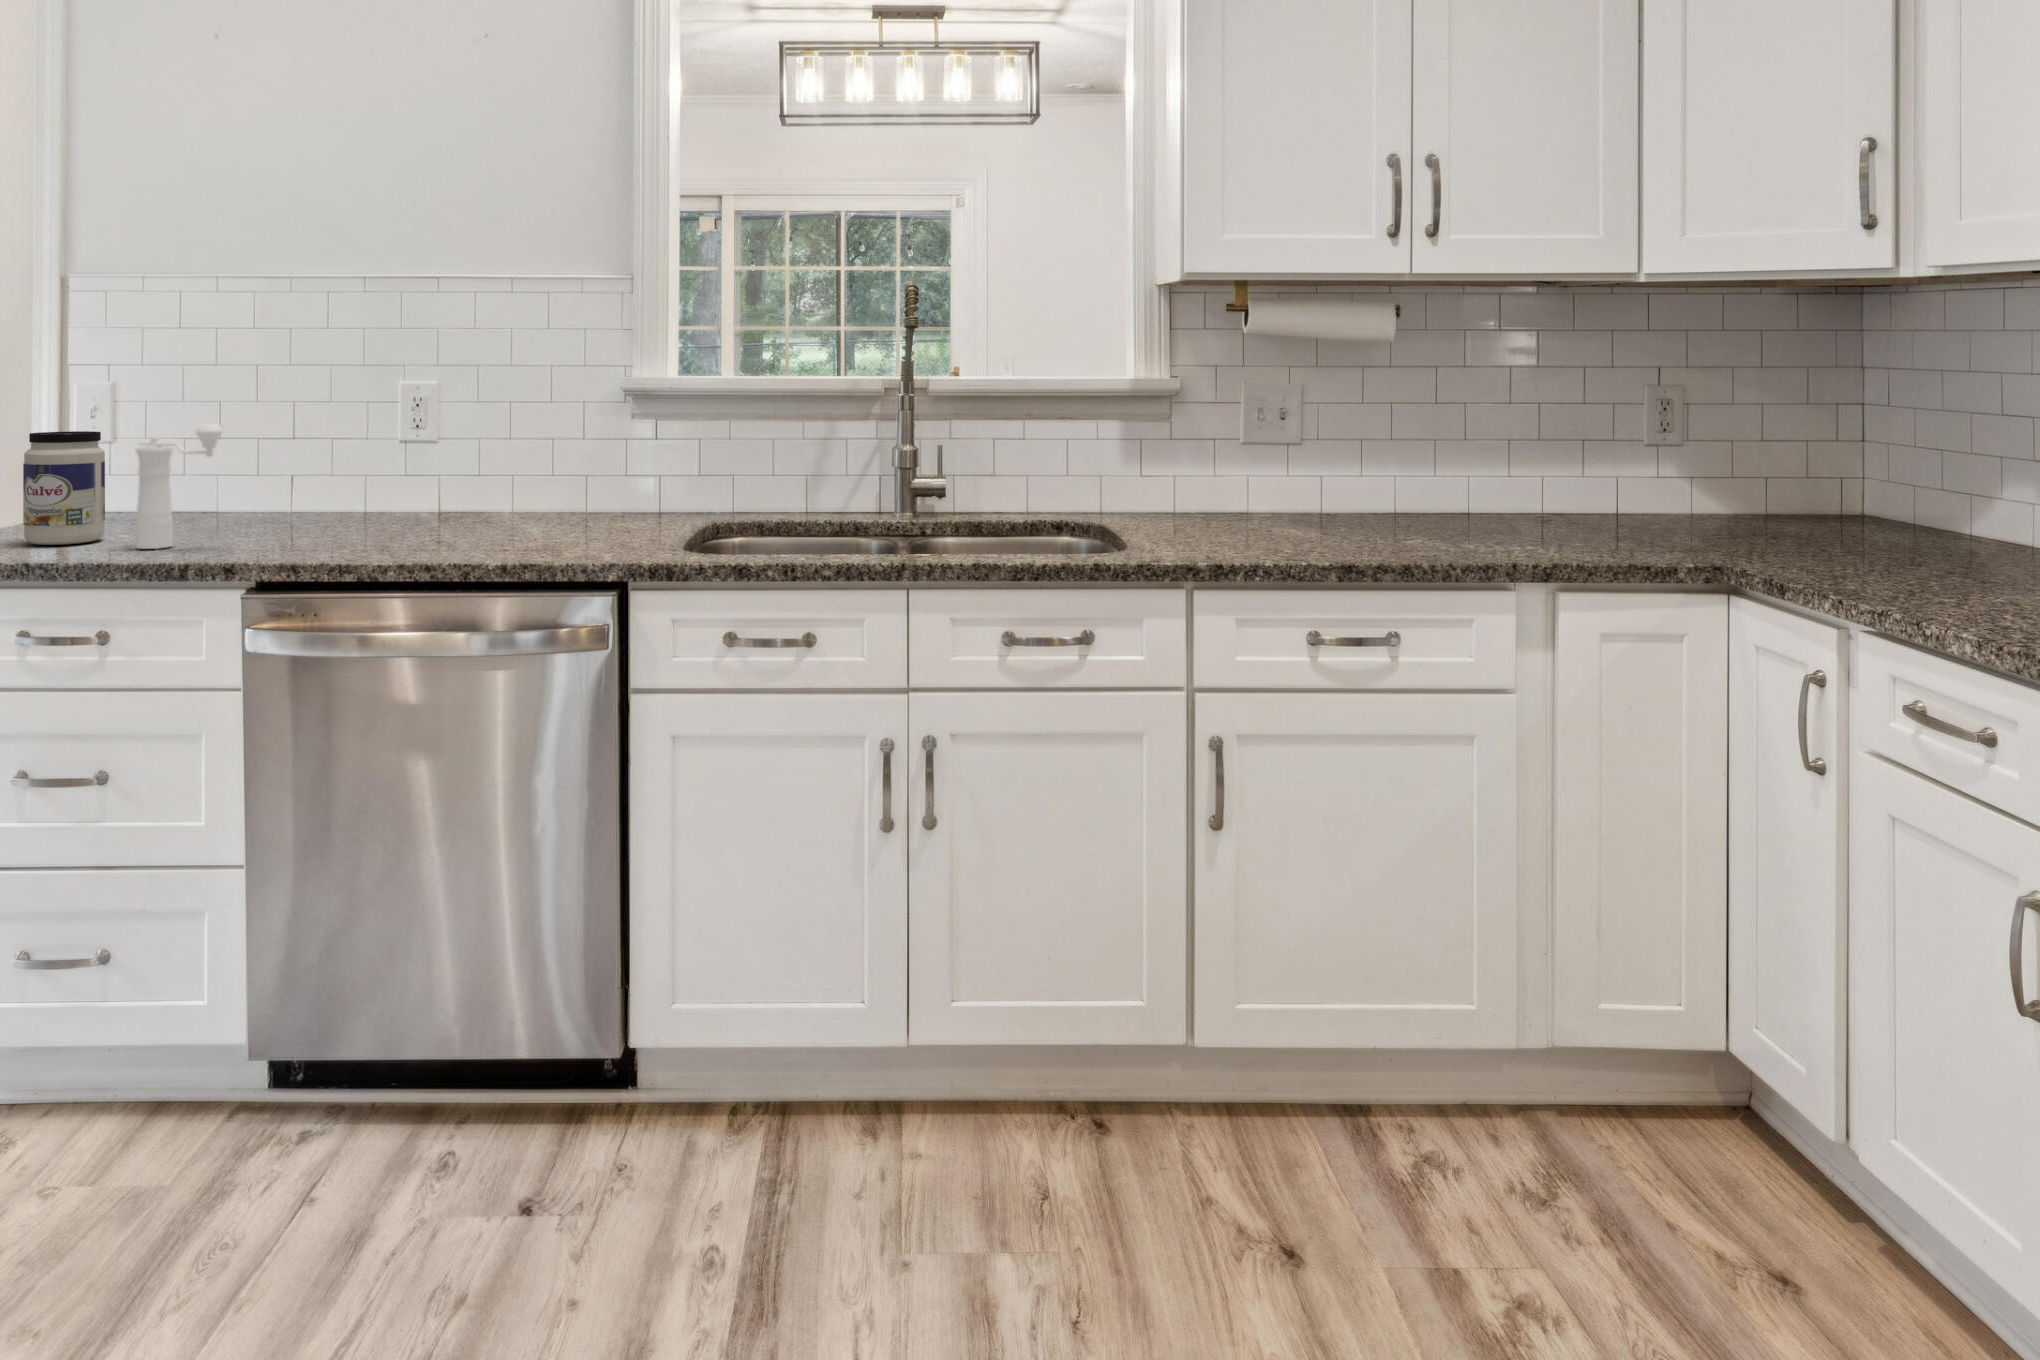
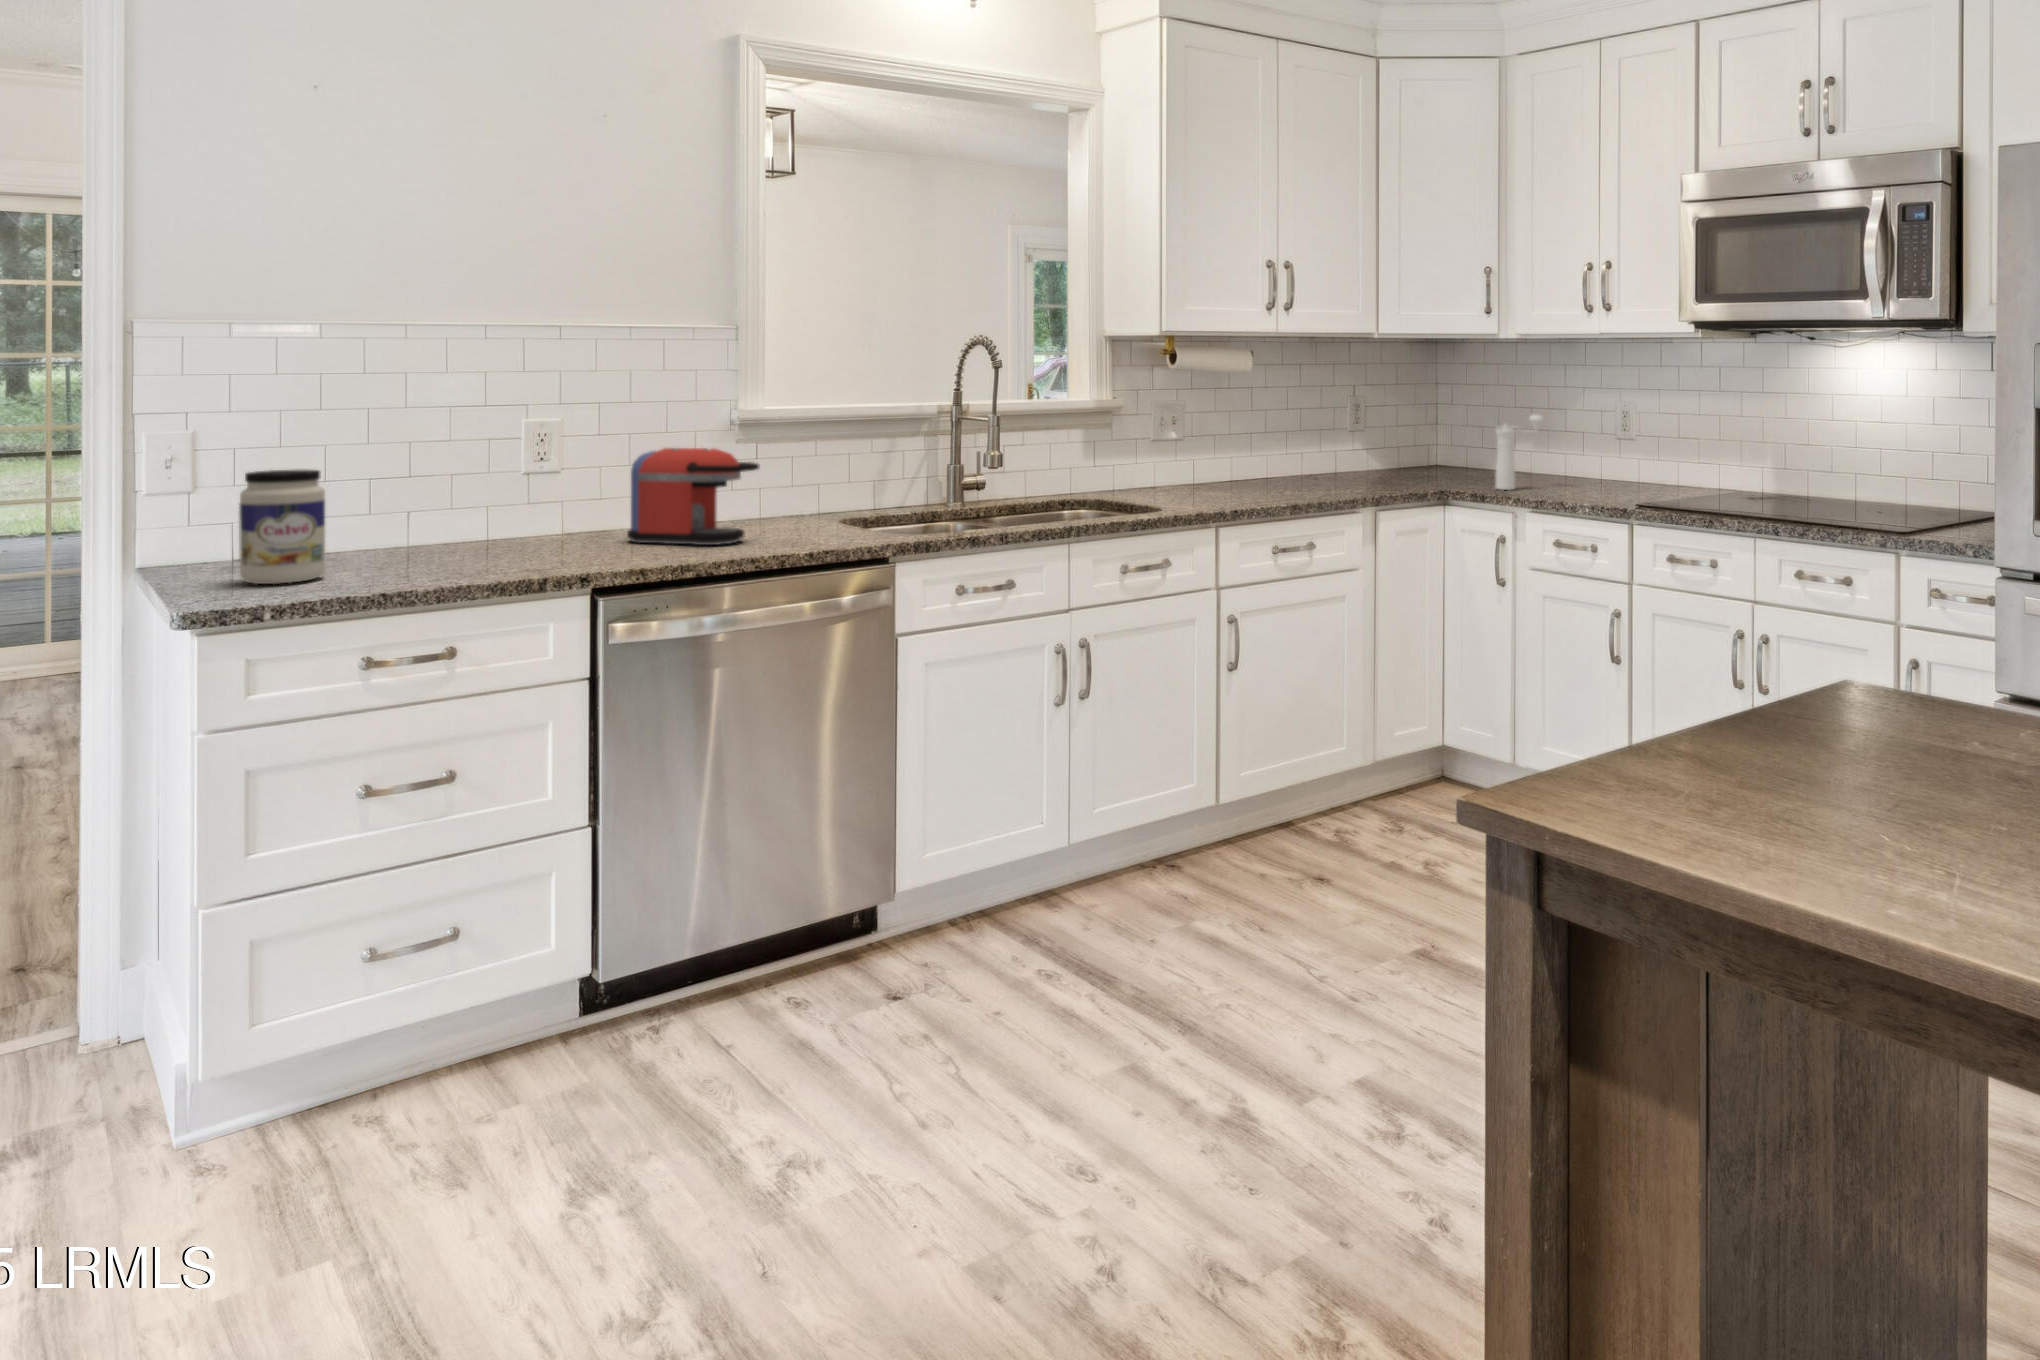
pepper mill: present [136,424,223,549] -> present [1495,415,1543,490]
coffee maker: none [432,425,528,544] -> present [627,448,760,545]

